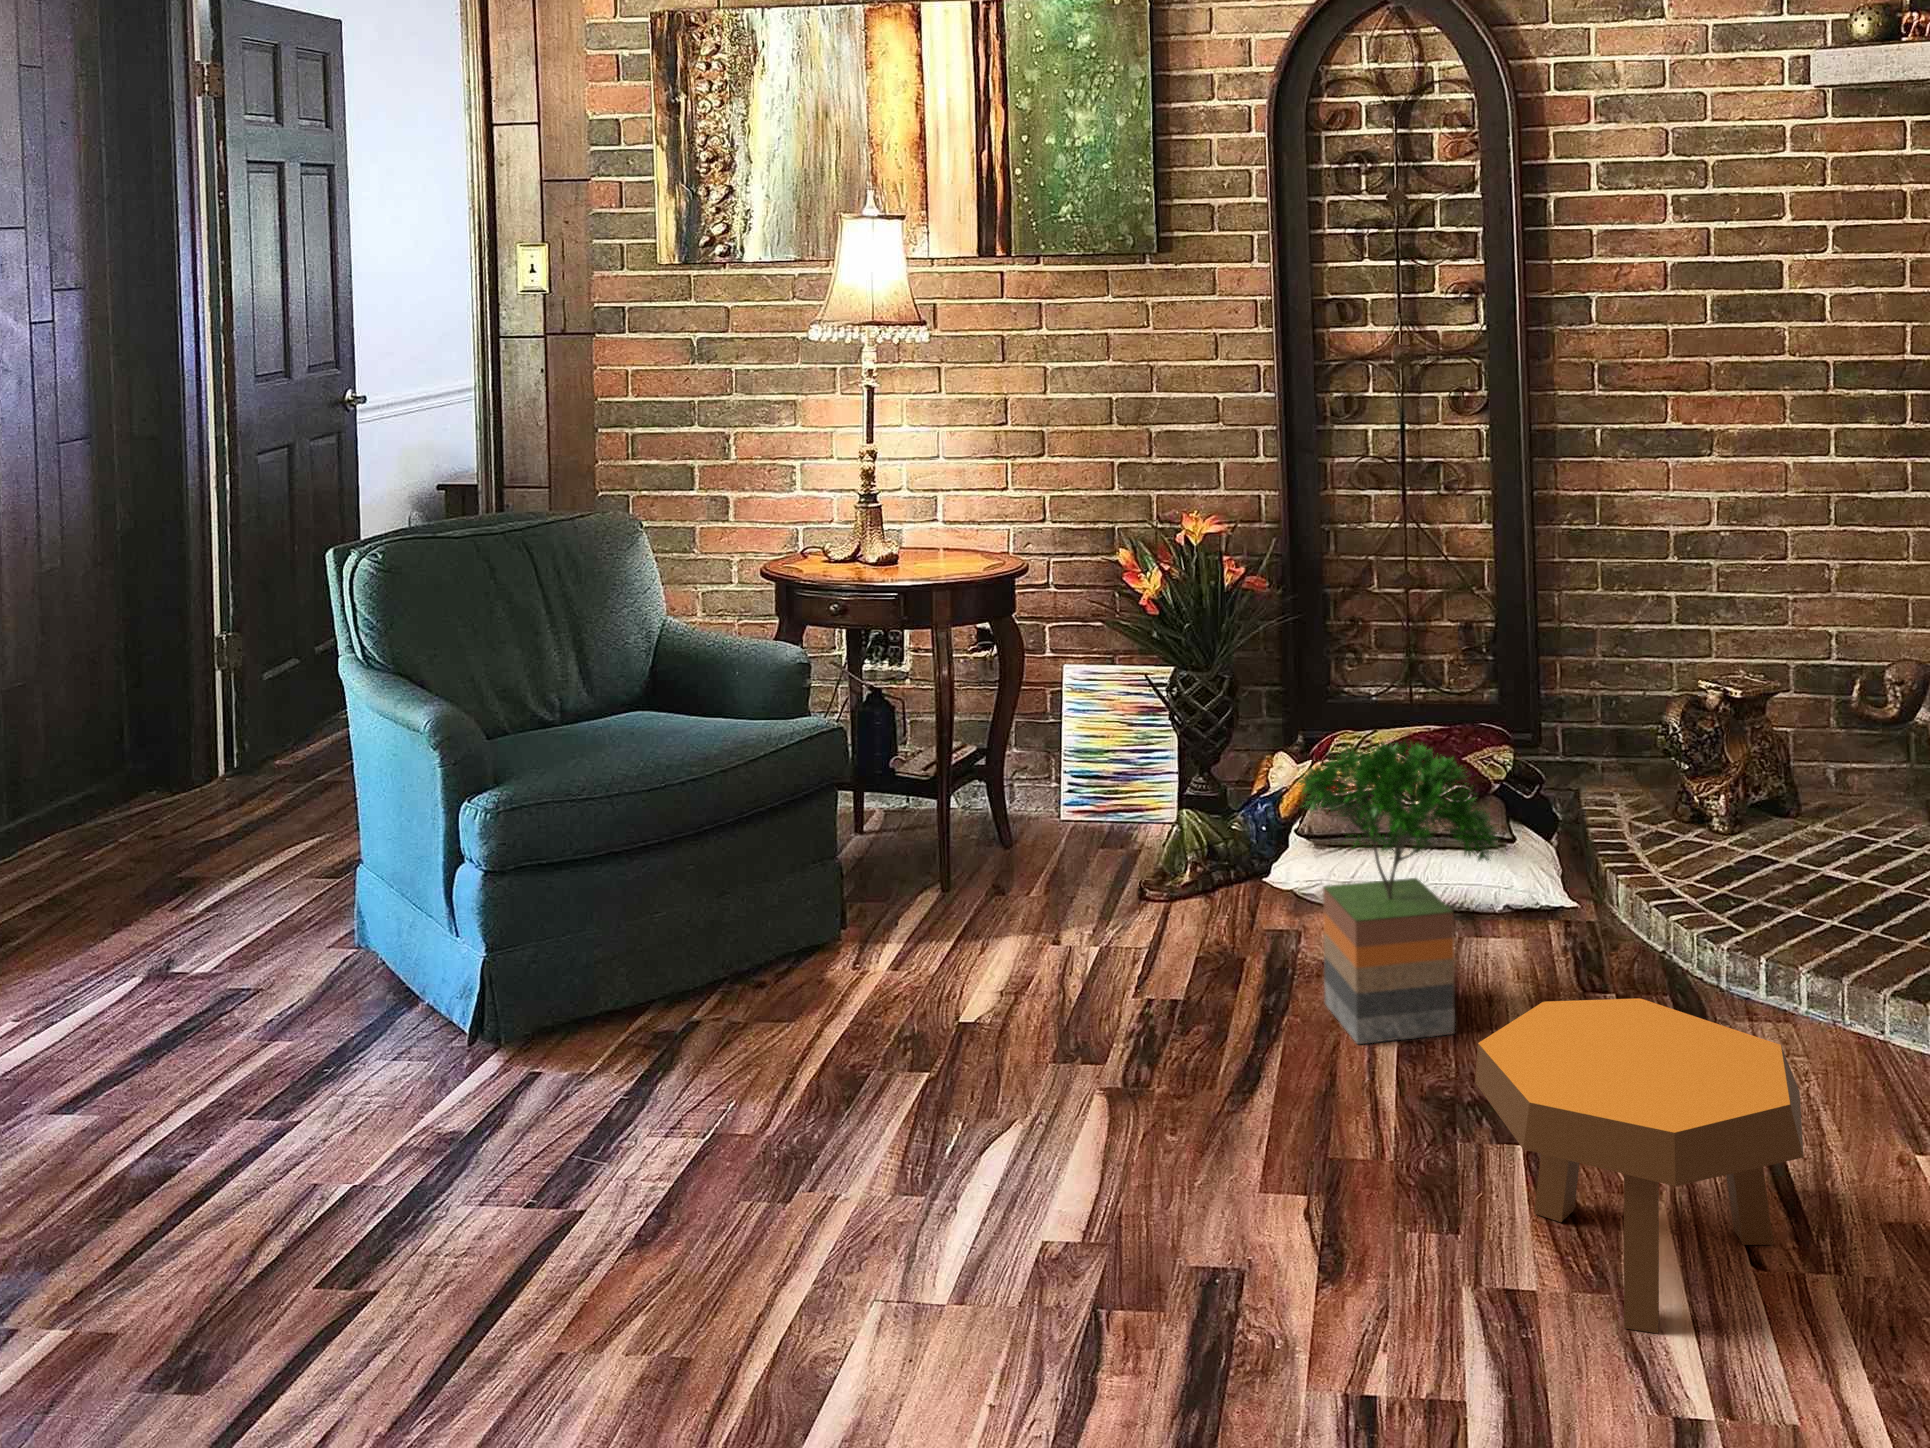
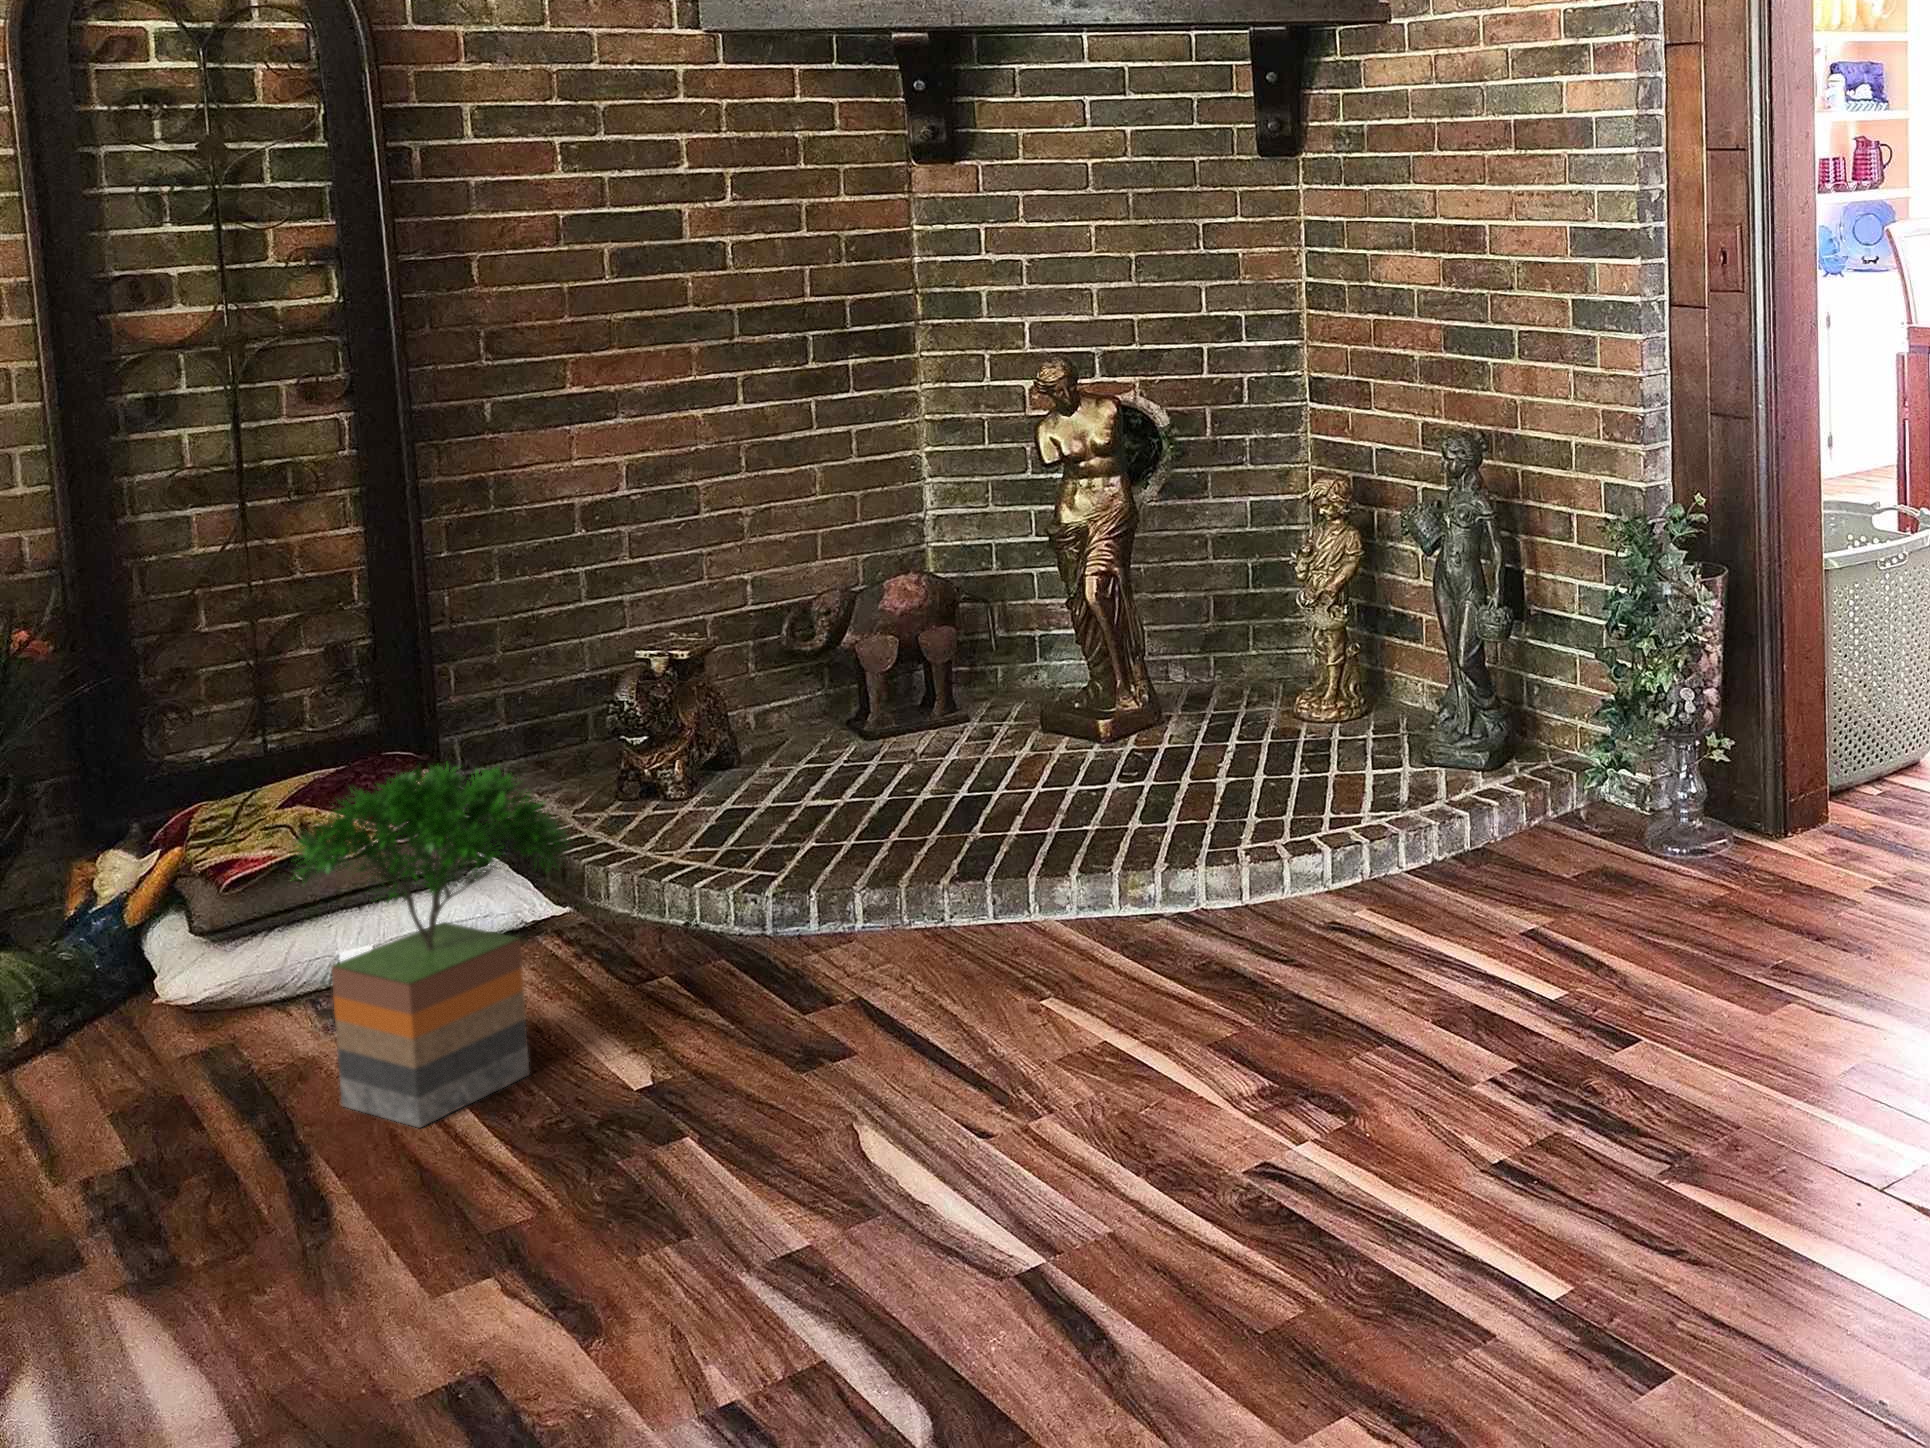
footstool: present [1475,998,1804,1333] -> none [689,927,1039,1237]

